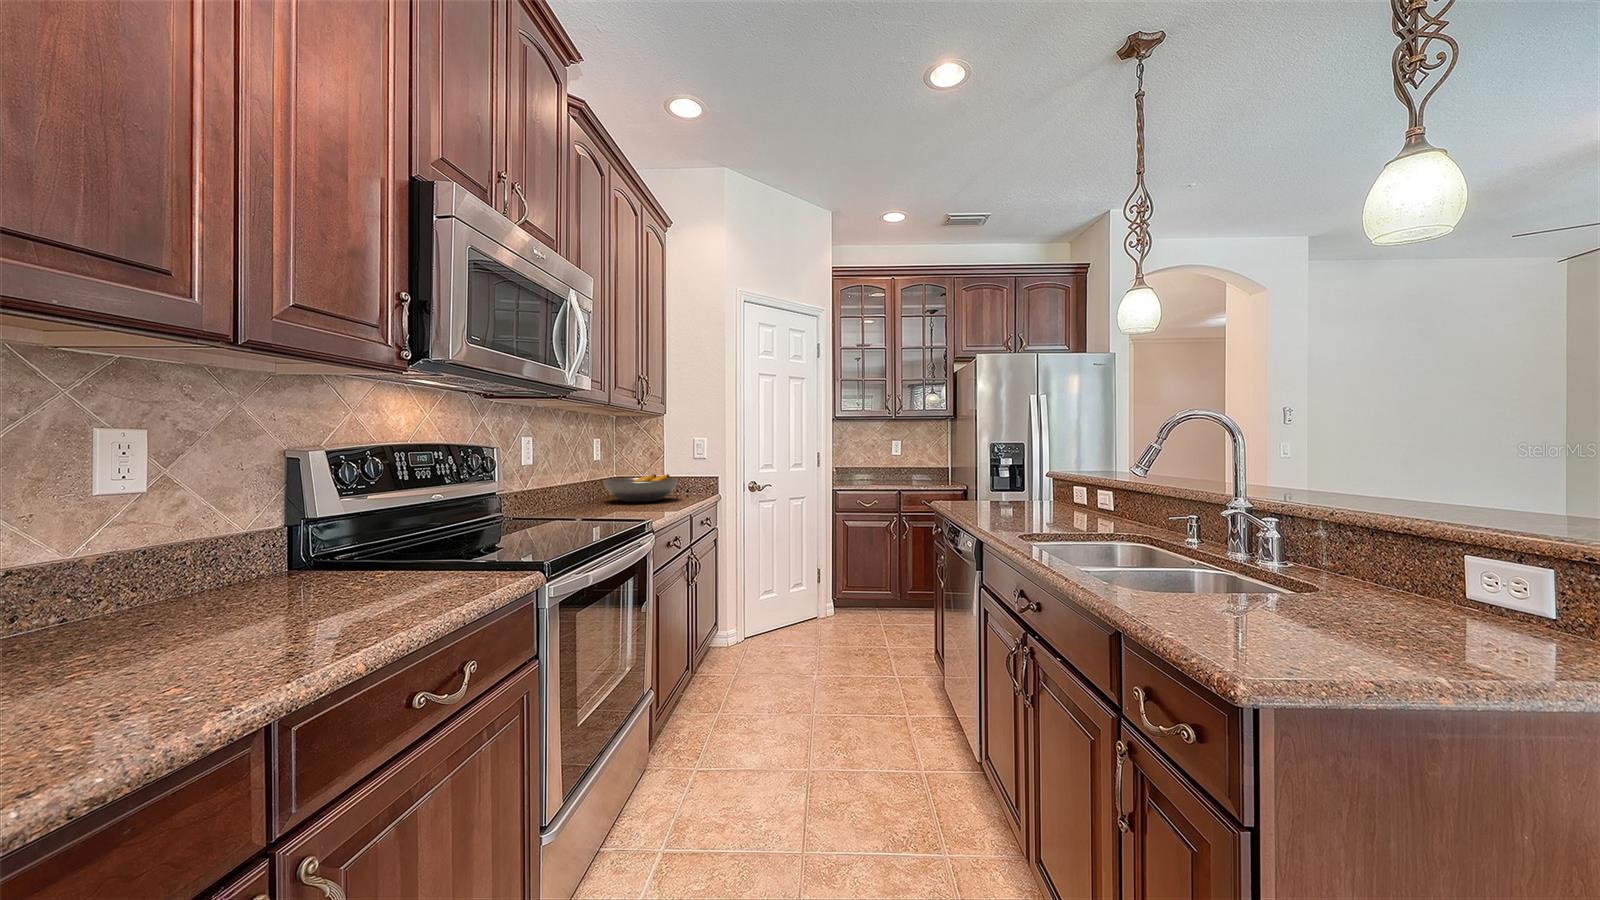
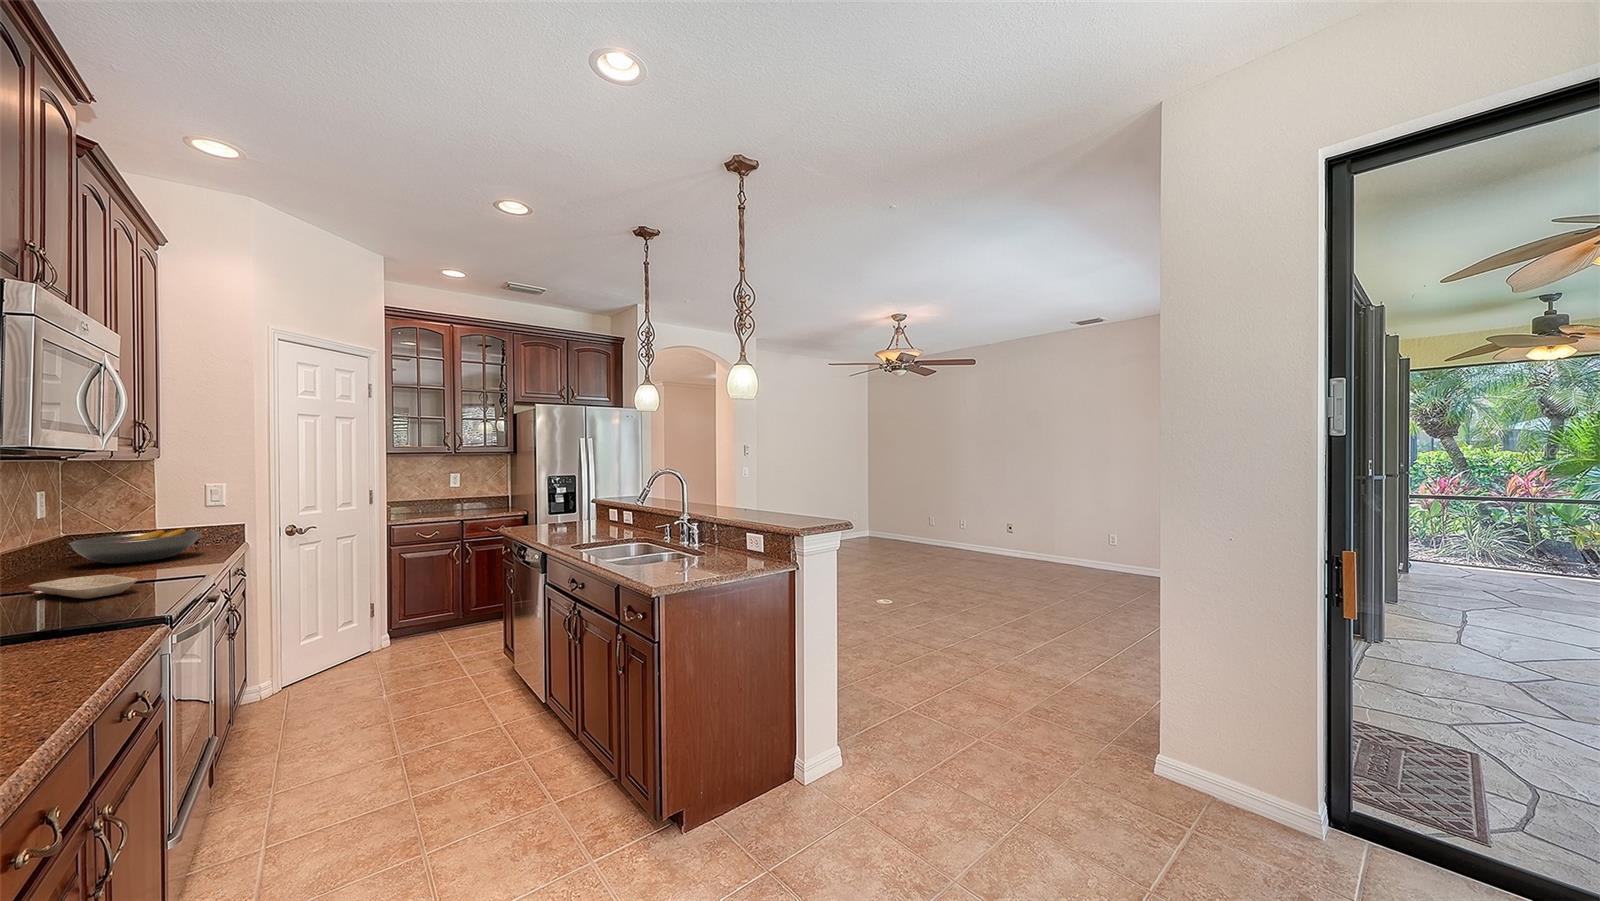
tray: none [550,508,600,528] -> present [29,575,138,599]

